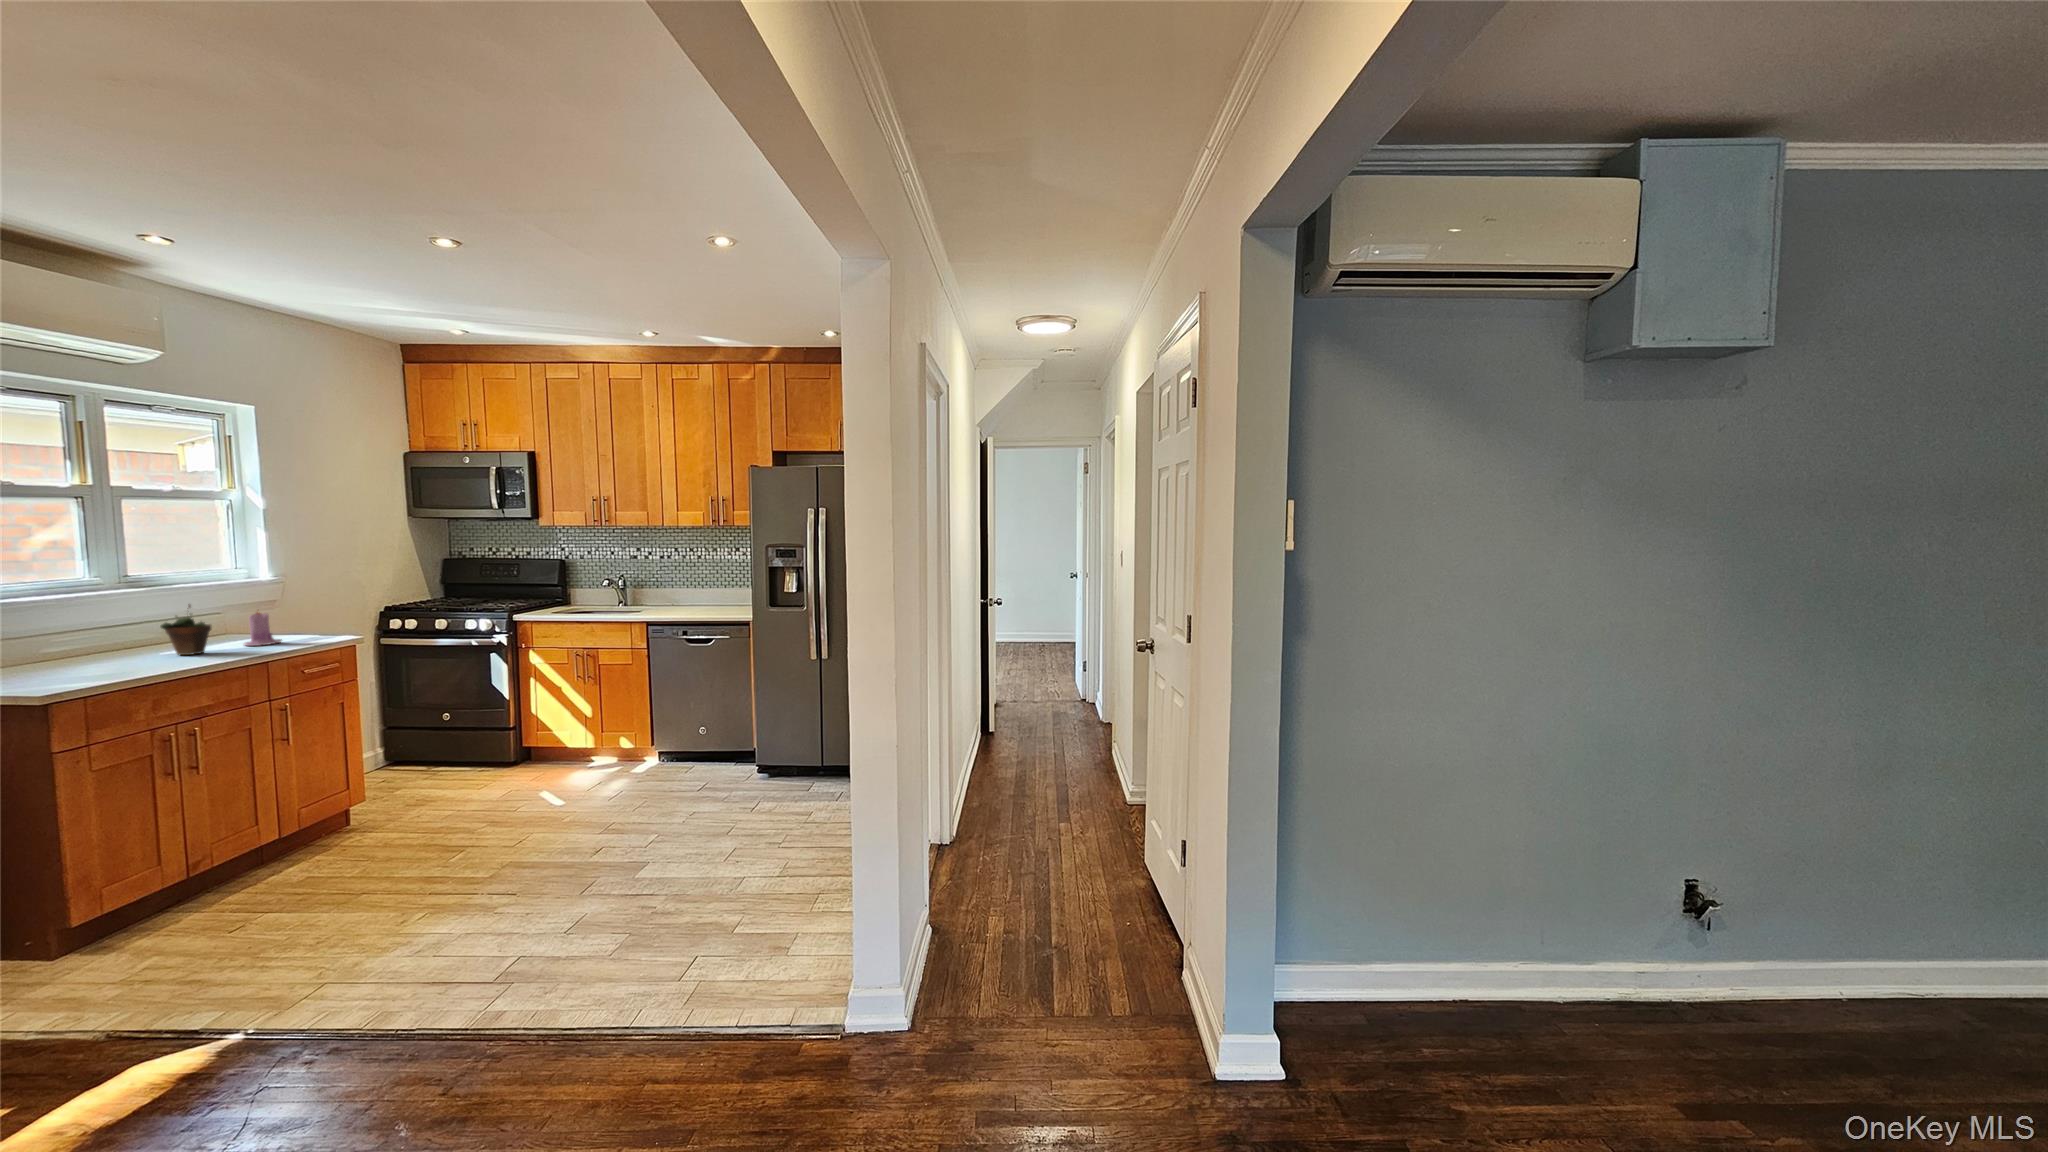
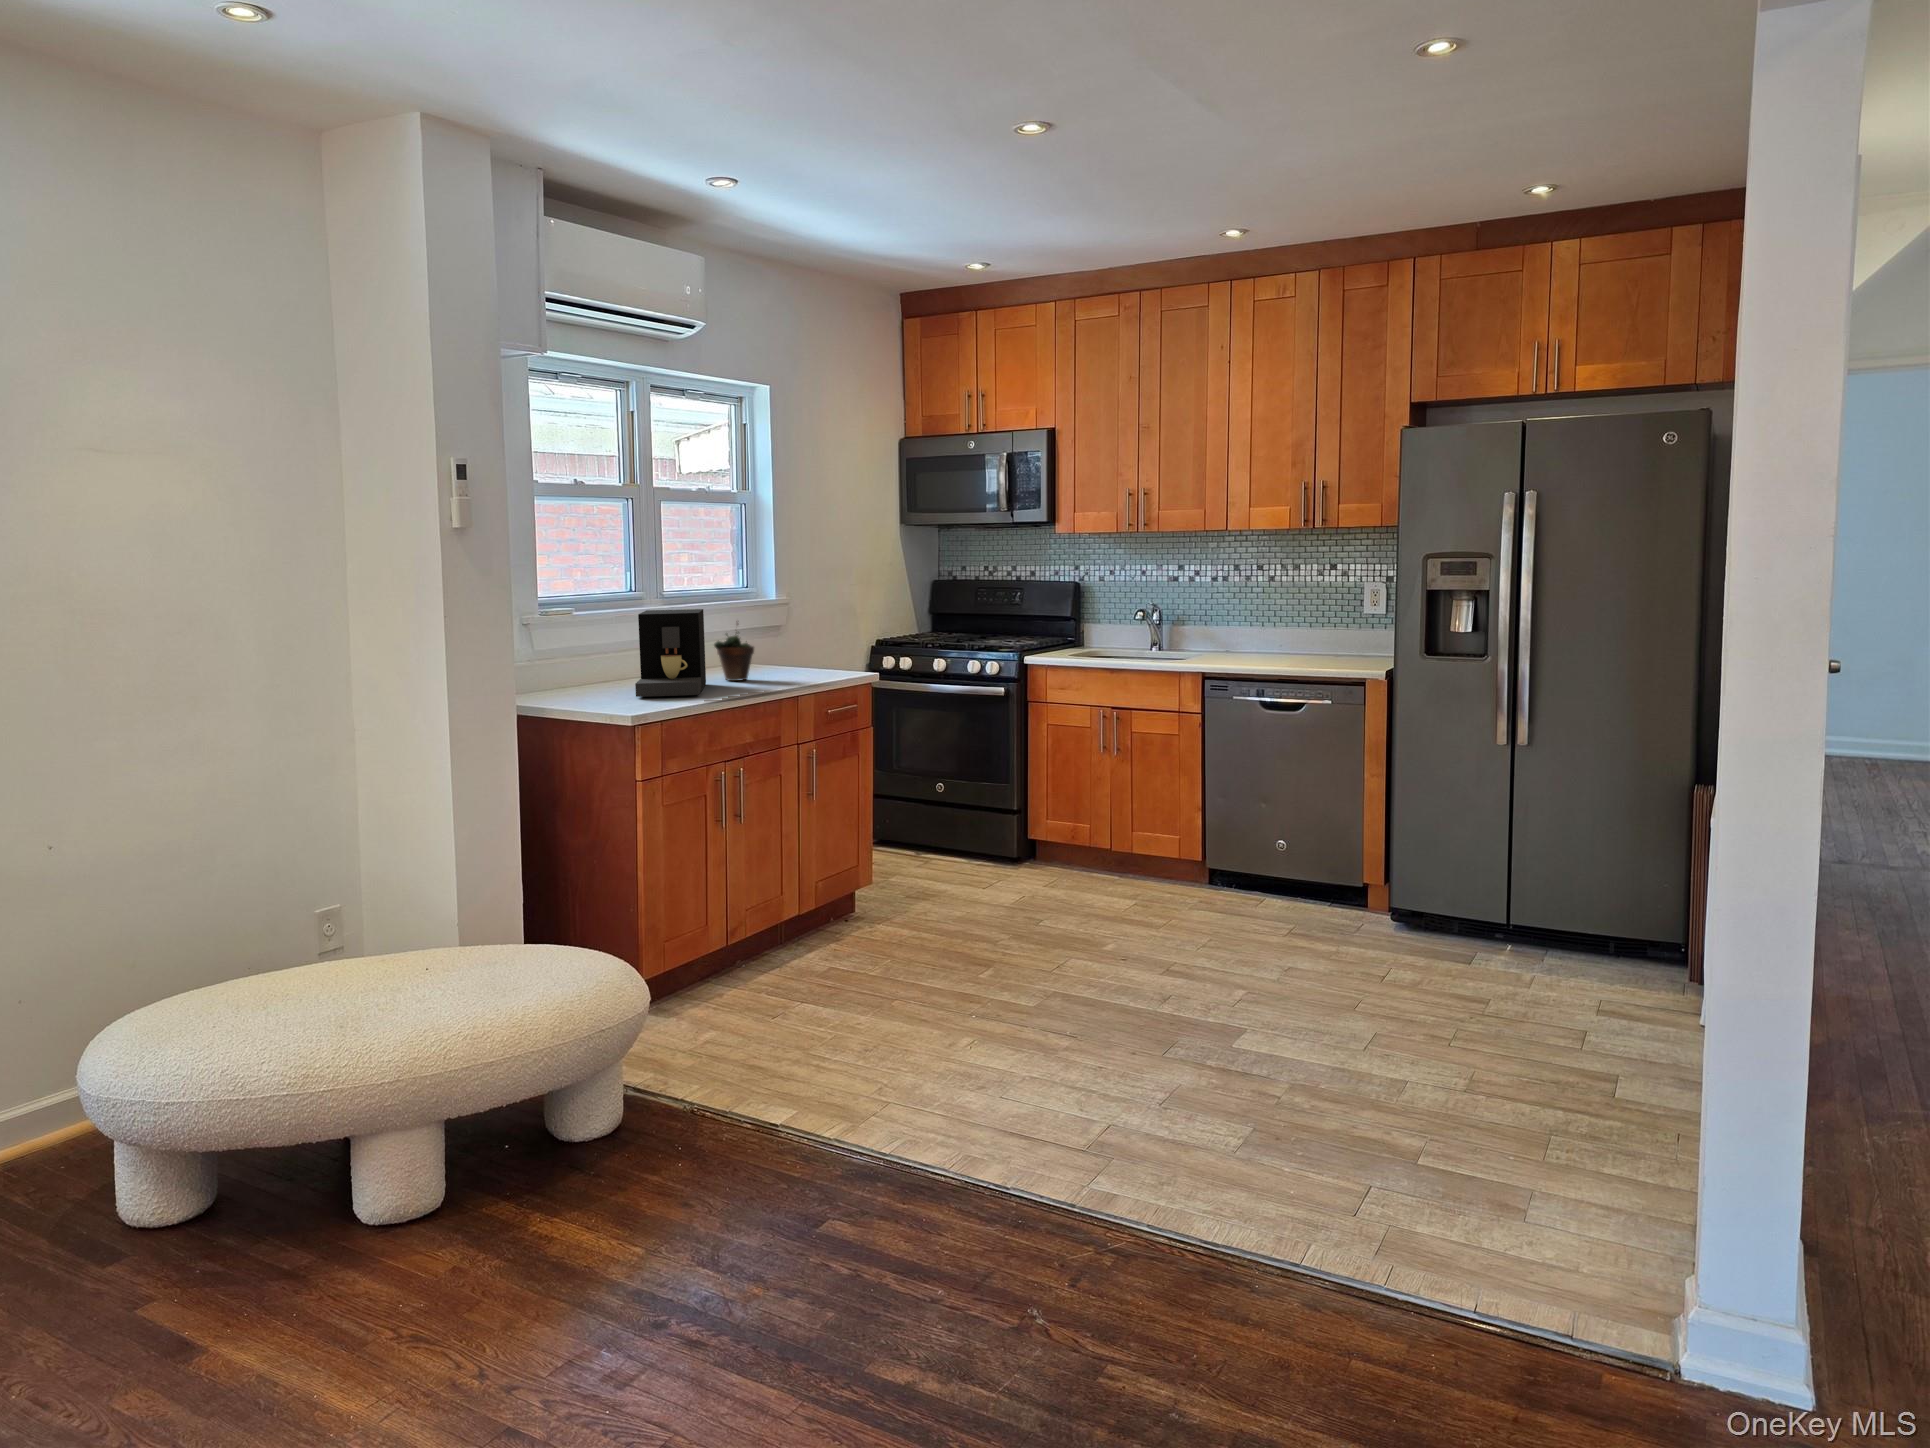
coffee maker: none [35,597,149,682] -> present [635,609,706,697]
candle: present [244,612,282,646] -> none [775,630,809,676]

